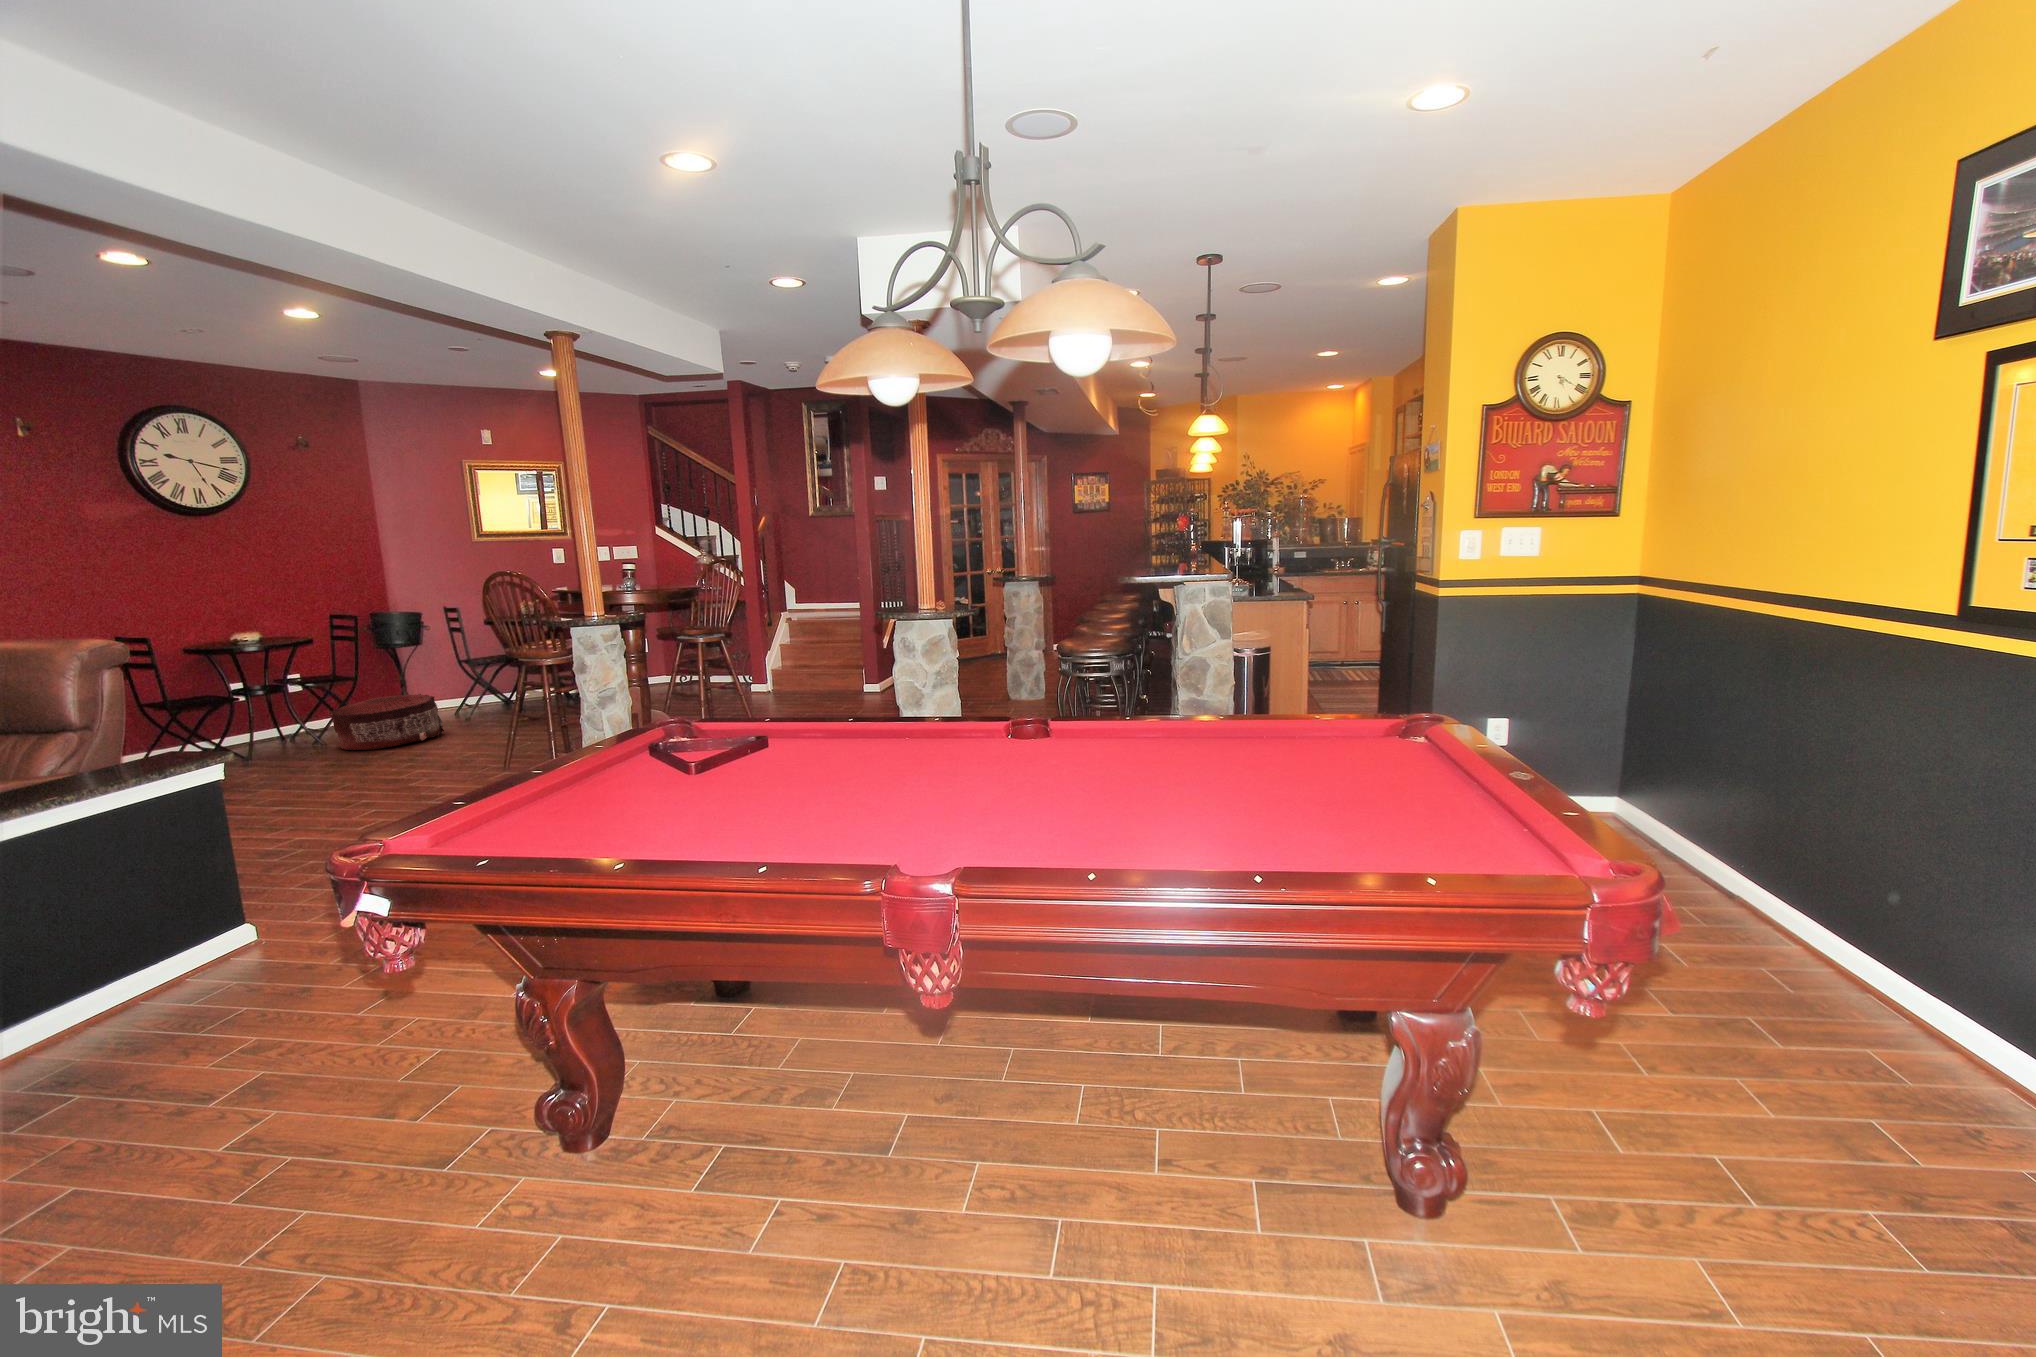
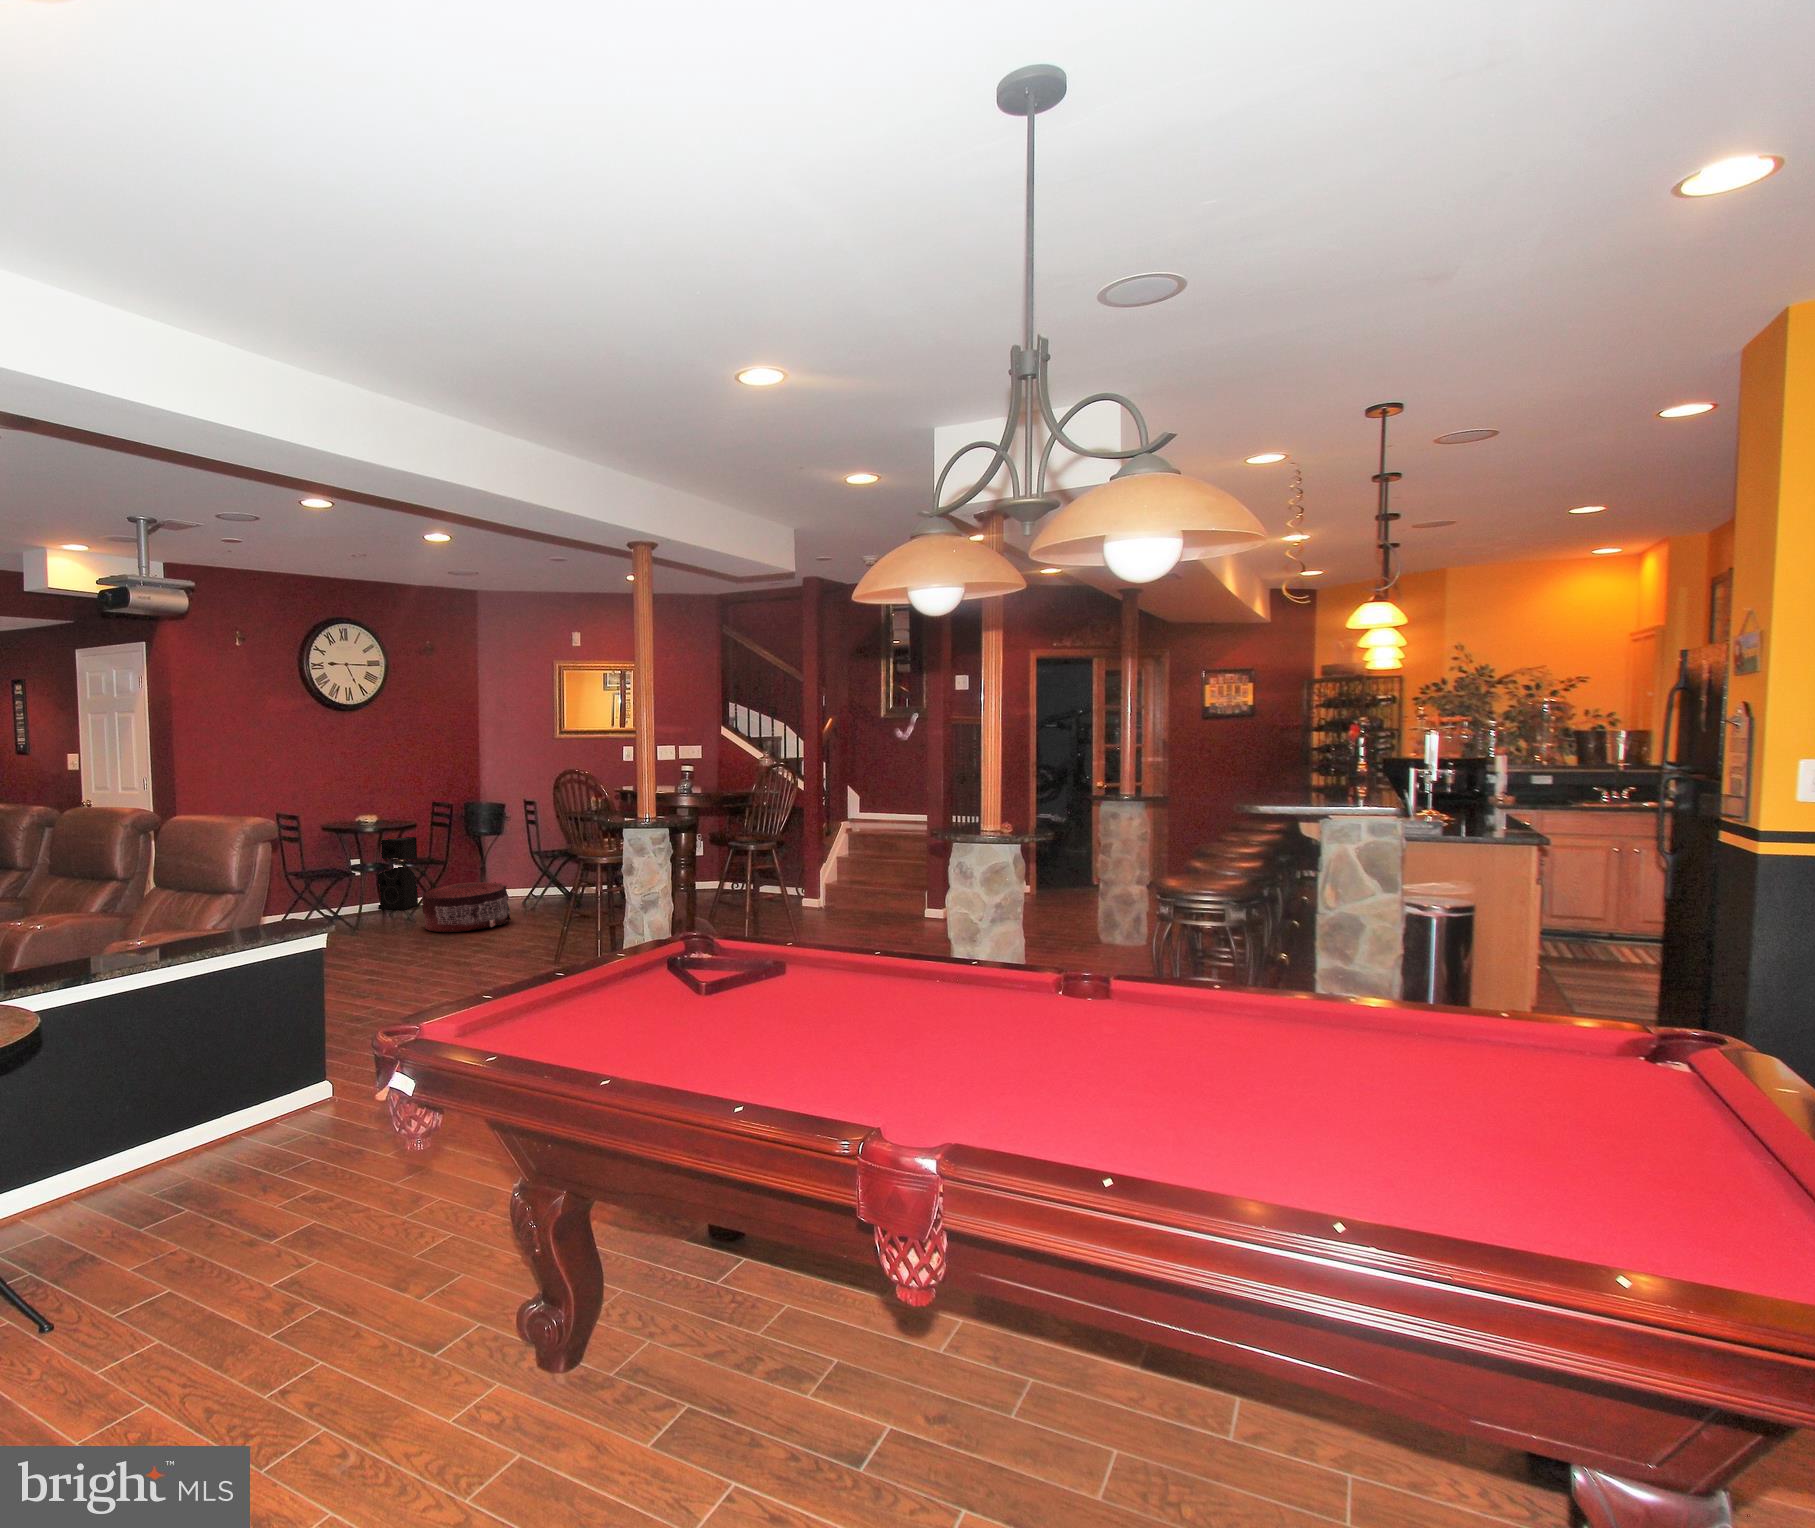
speaker: none [264,653,329,733] -> present [378,837,418,910]

